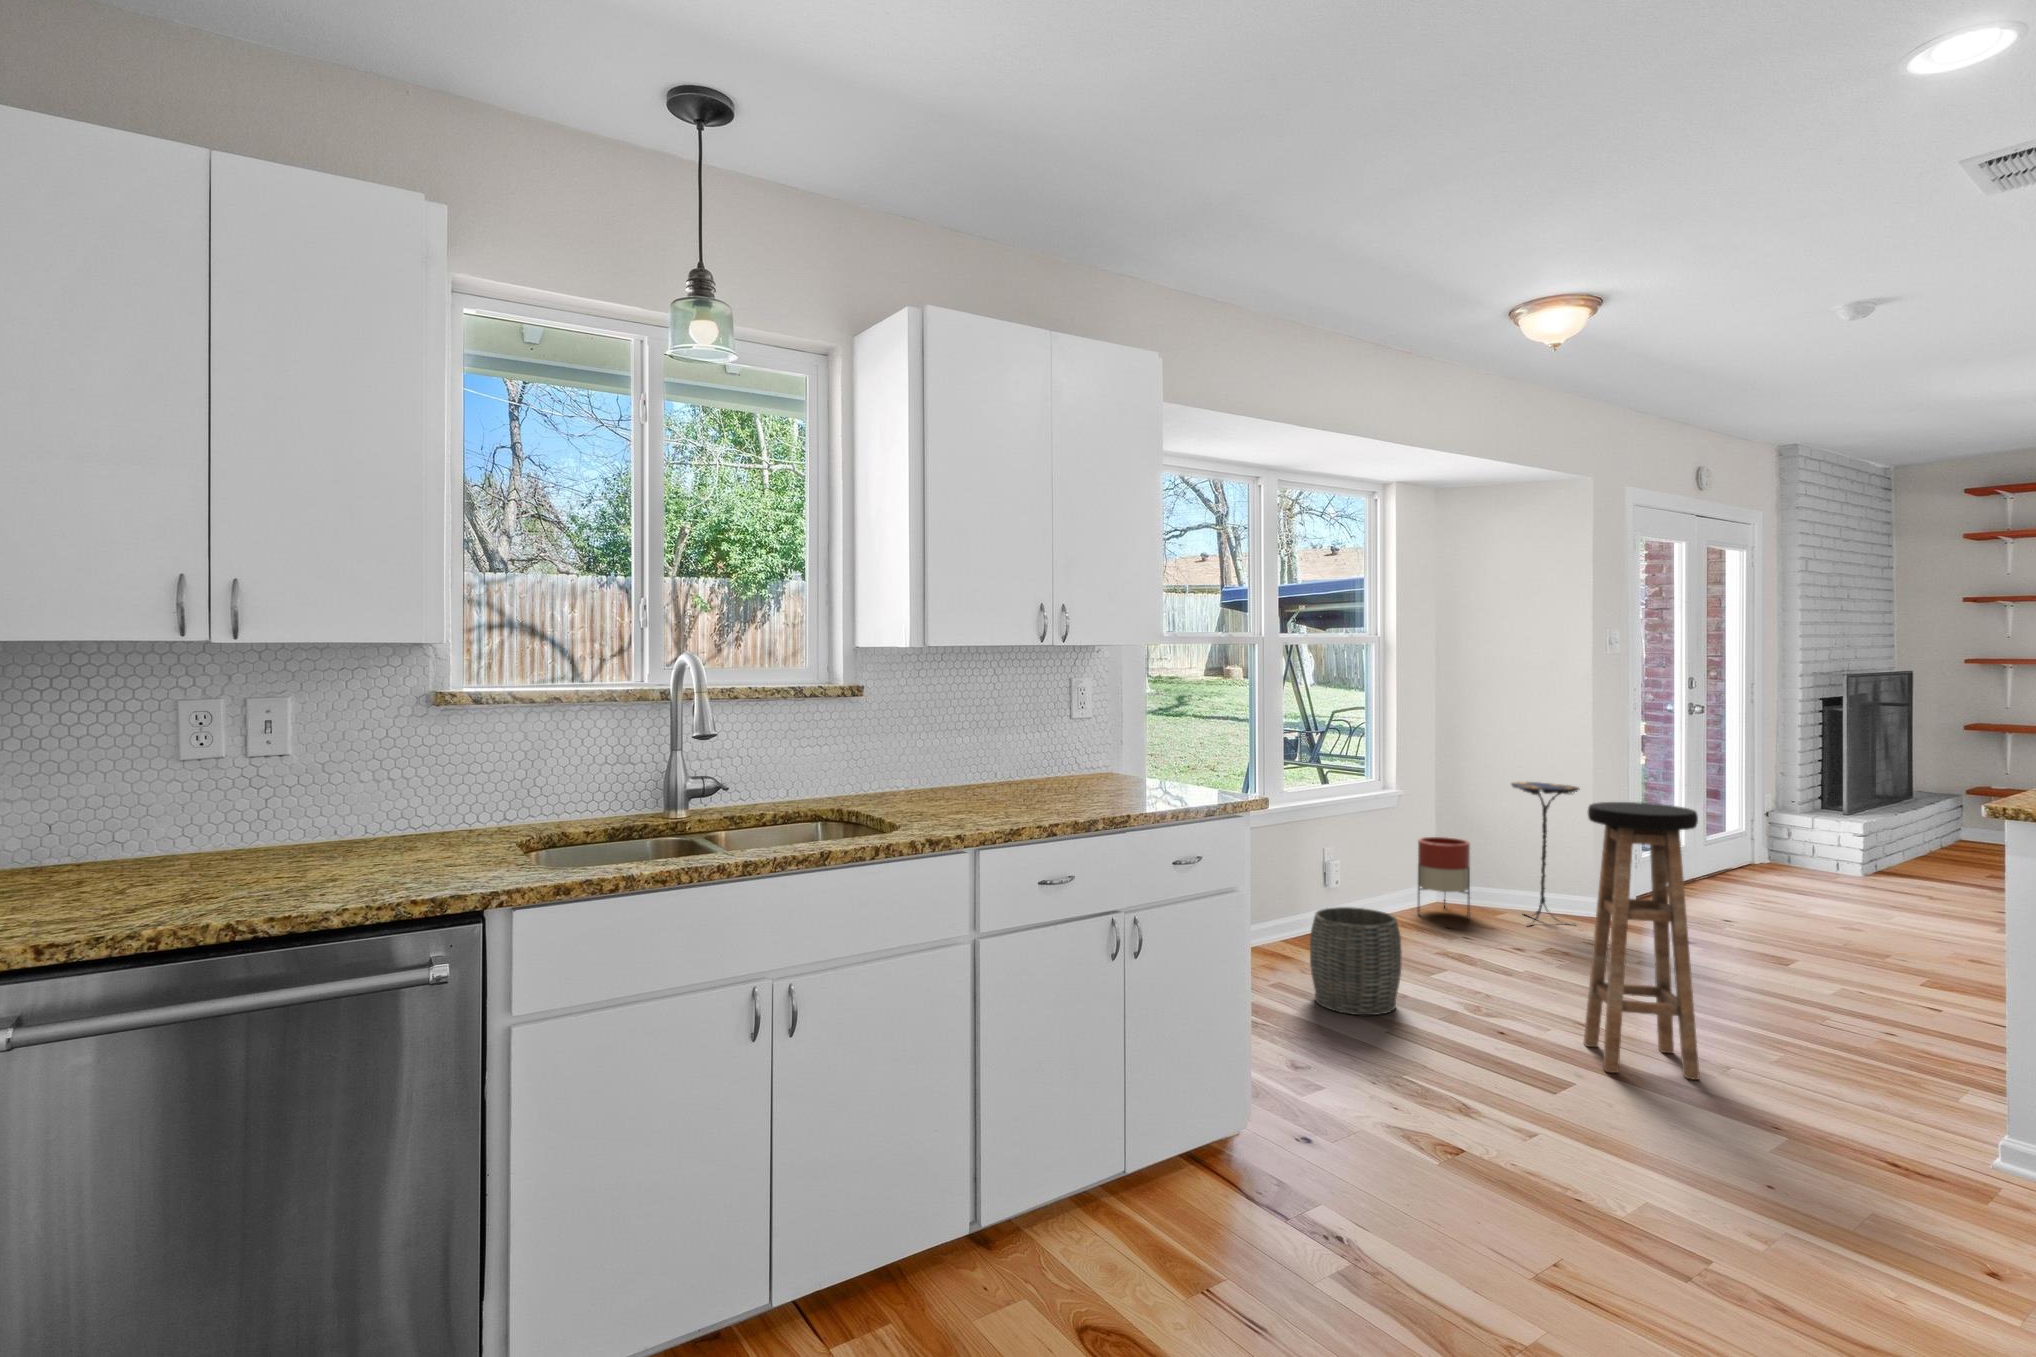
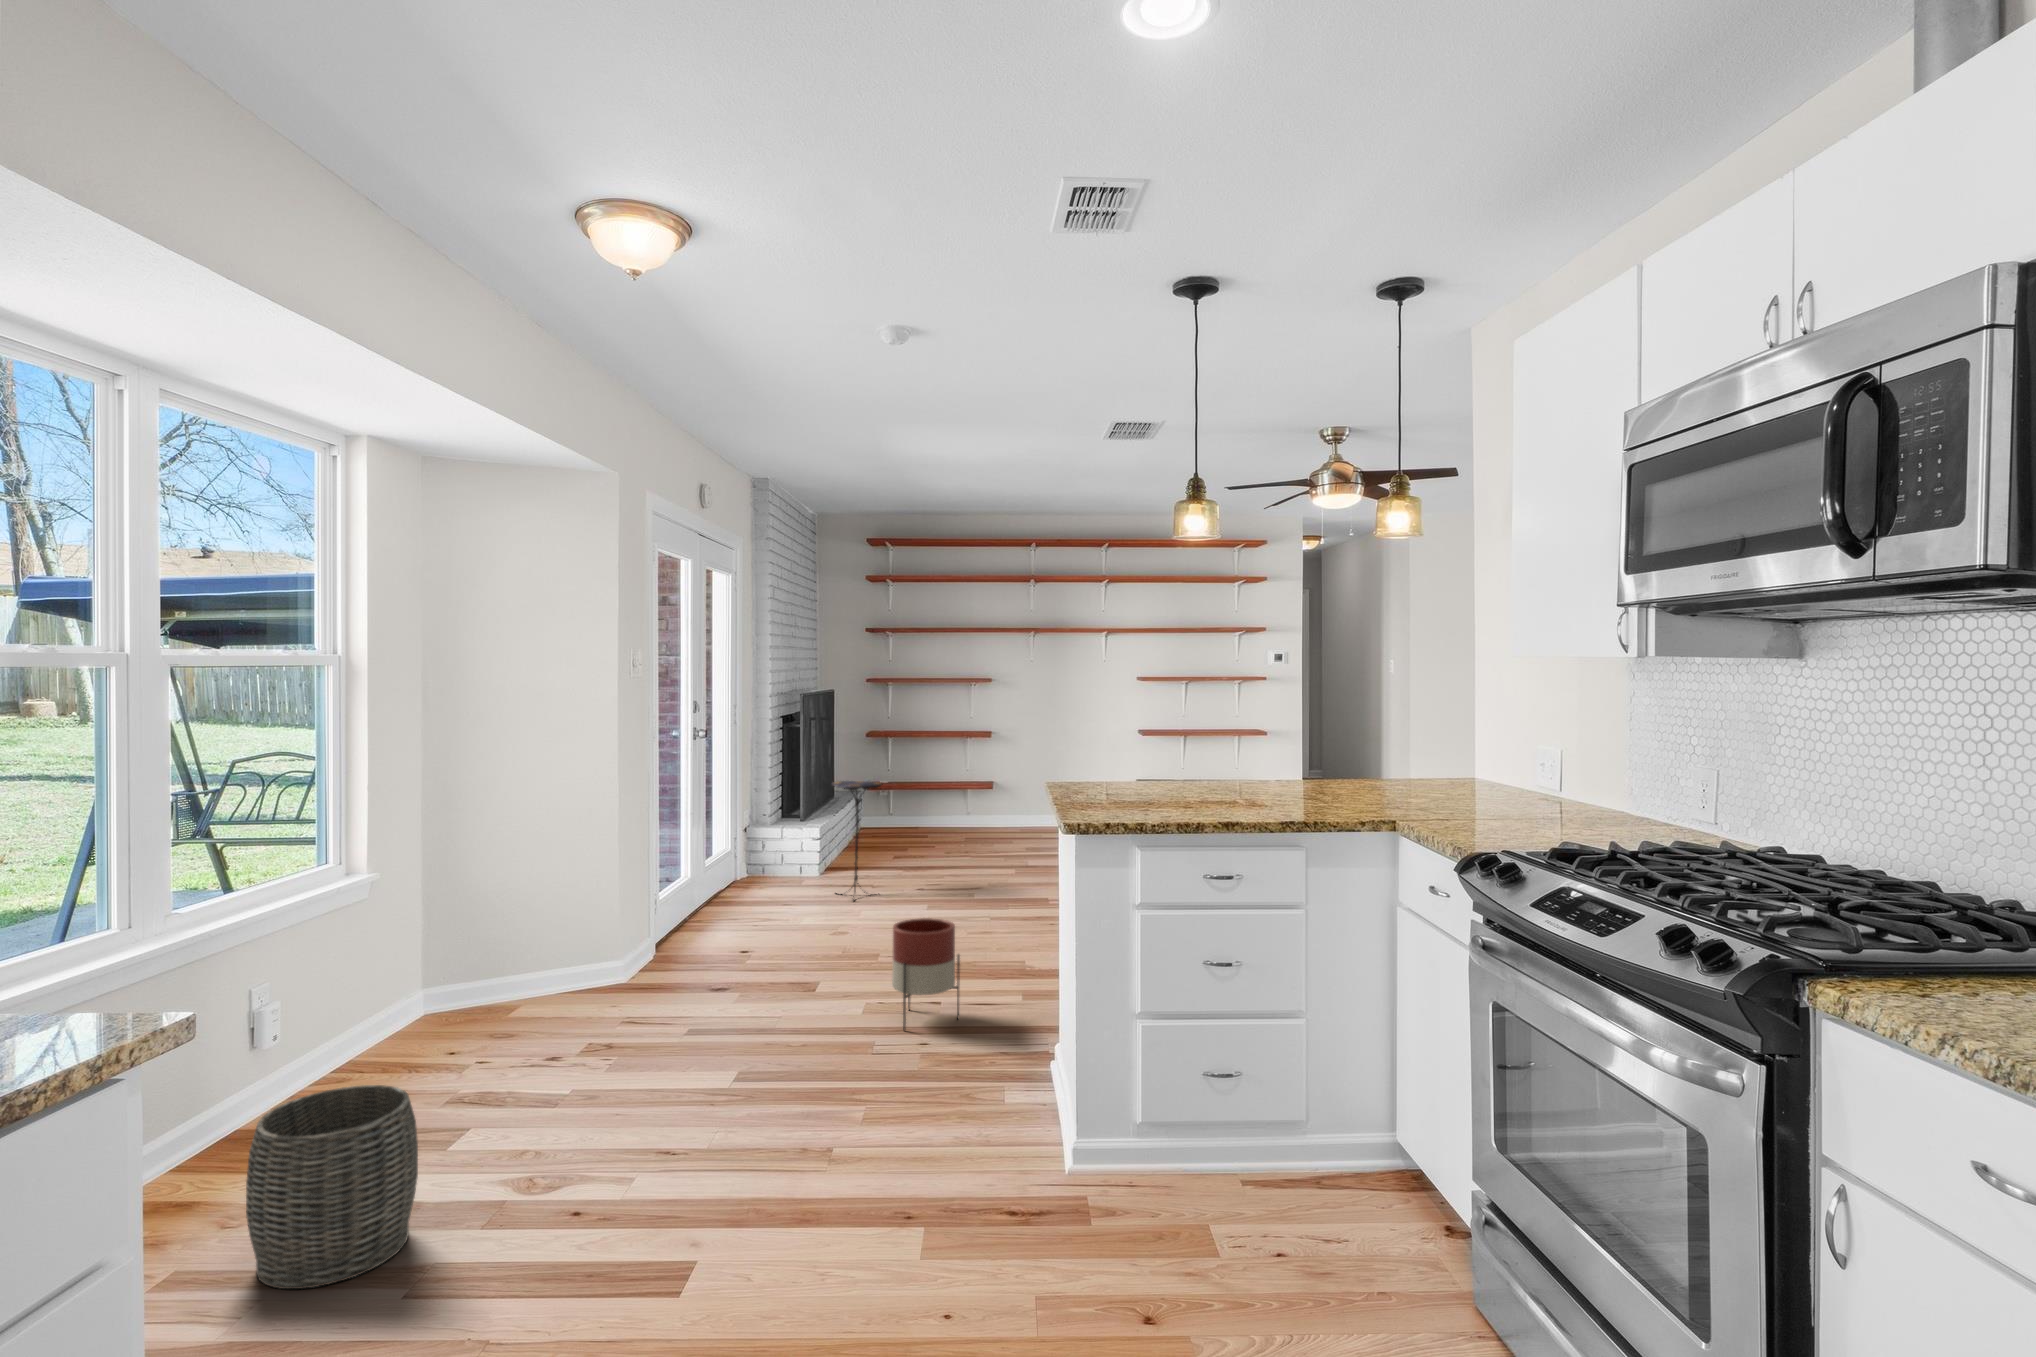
side table: present [1511,782,1580,923] -> present [832,781,883,893]
bar stool: present [1584,802,1700,1080] -> none [684,865,825,1234]
planter: present [1418,837,1470,917] -> present [892,918,960,1030]

